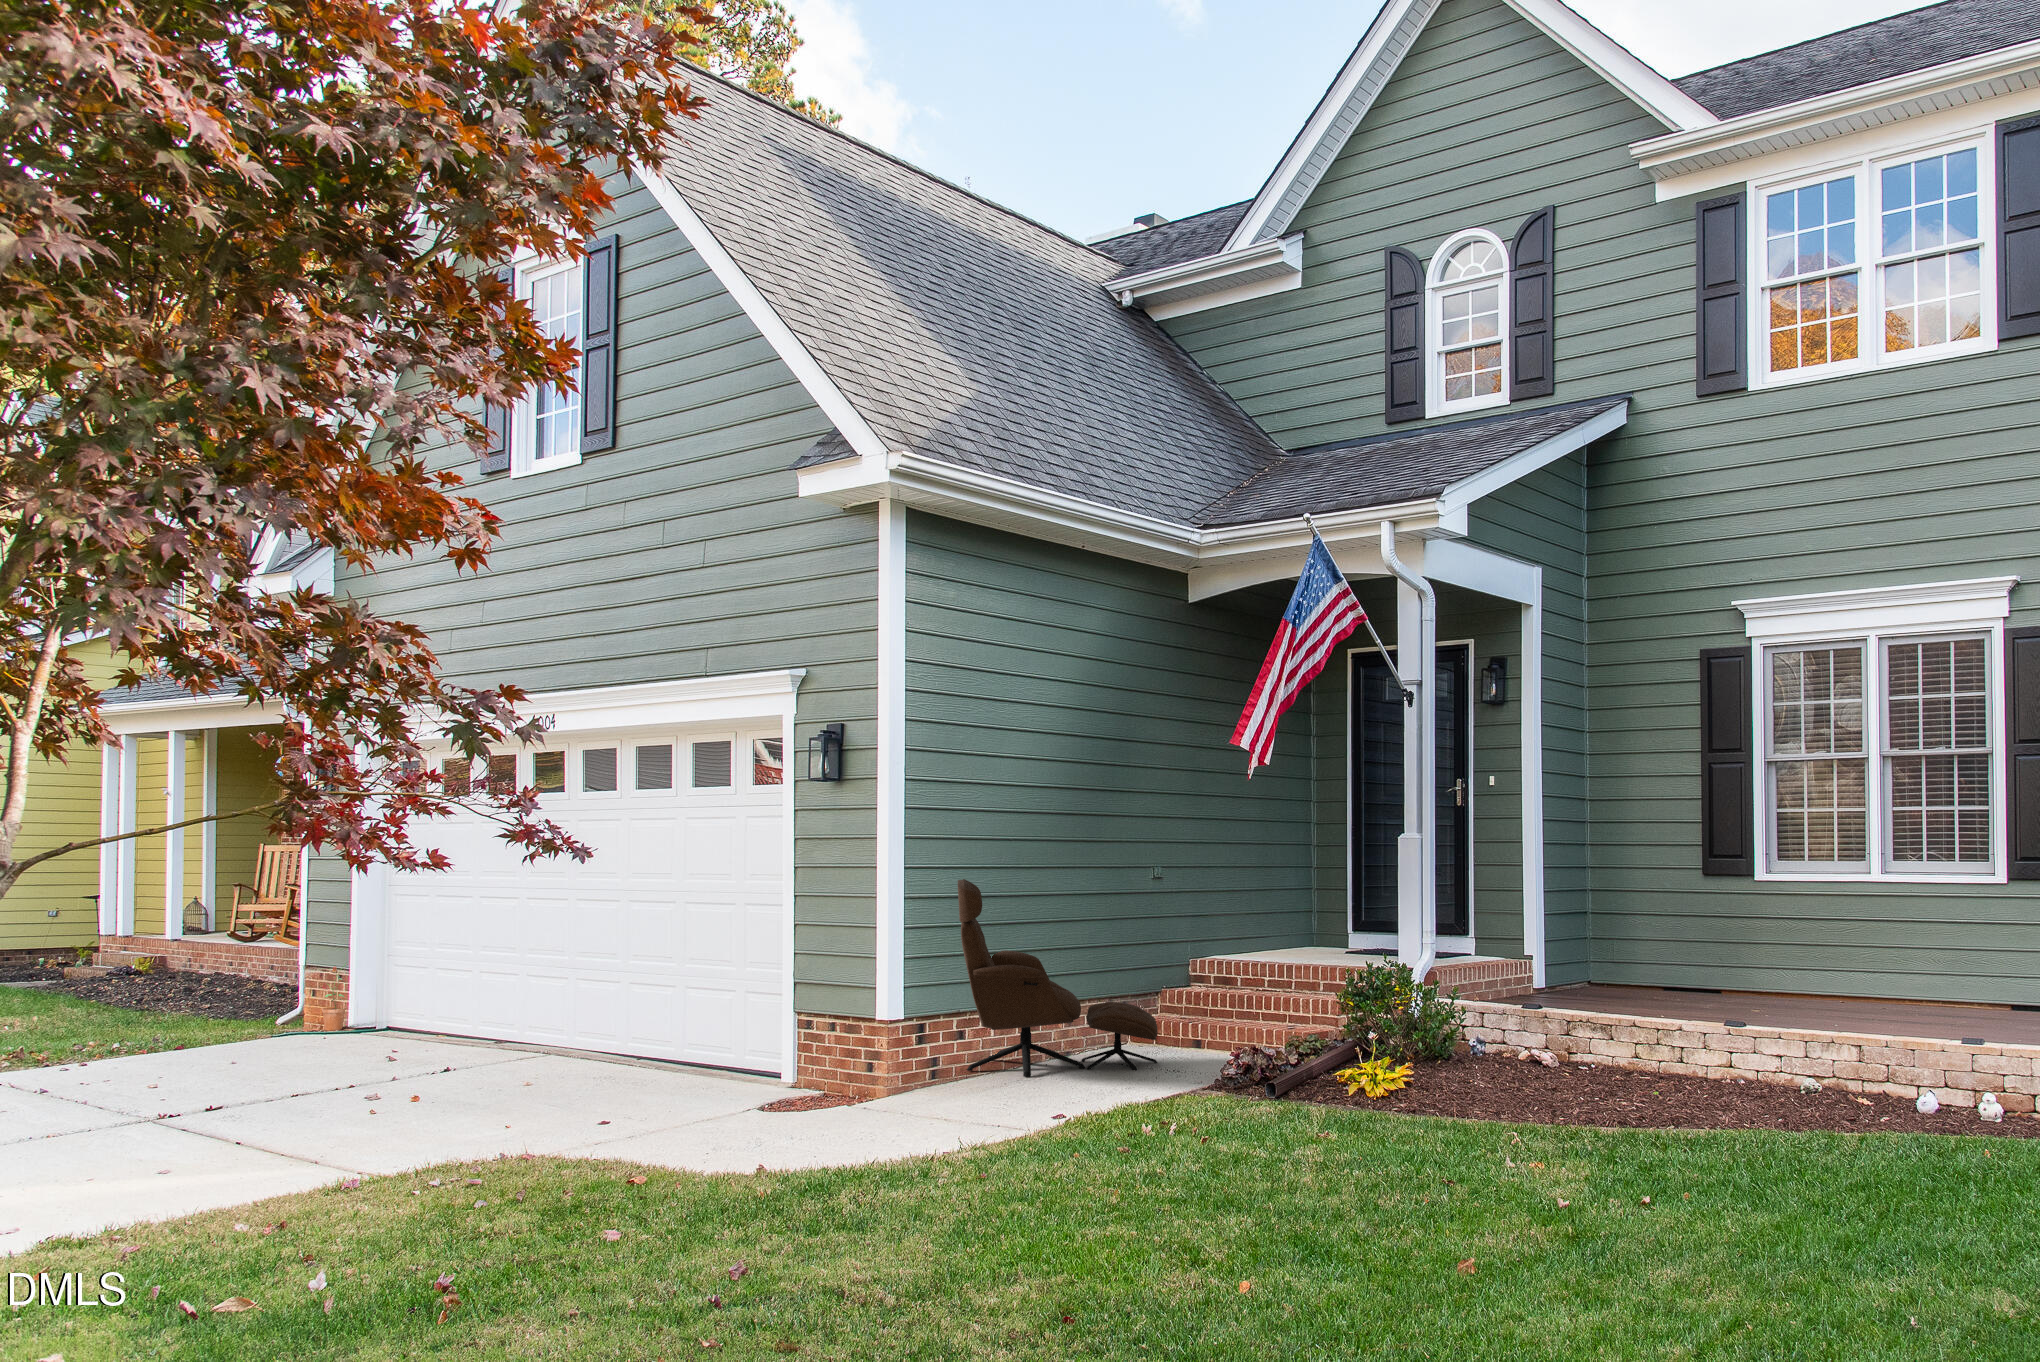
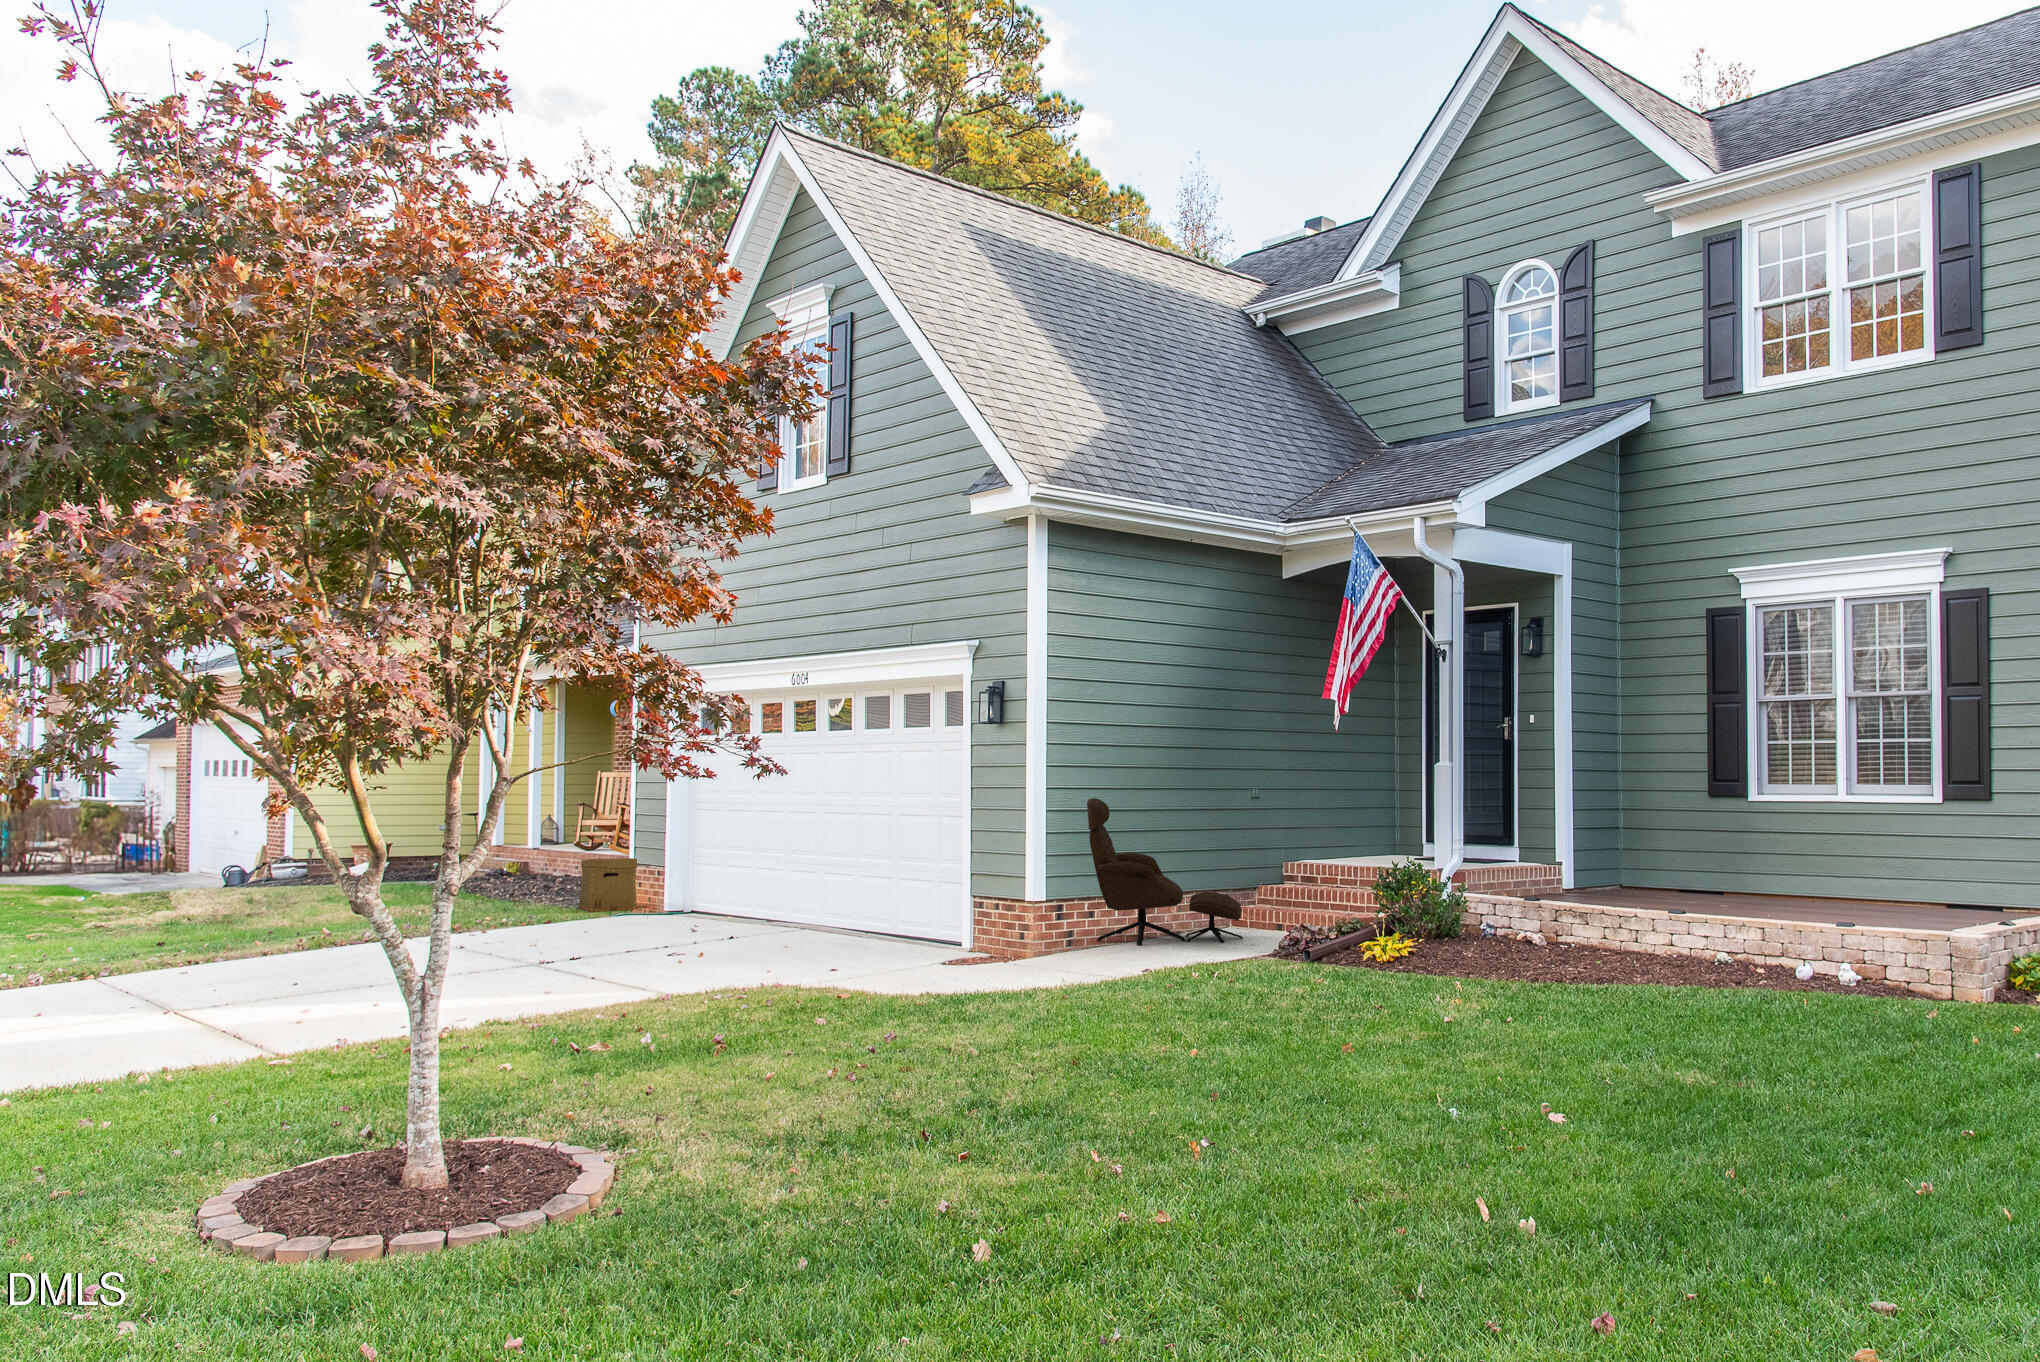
cardboard box: none [226,958,311,1033] -> present [579,858,637,912]
potted plant: present [322,964,348,1031] -> none [644,861,667,912]

